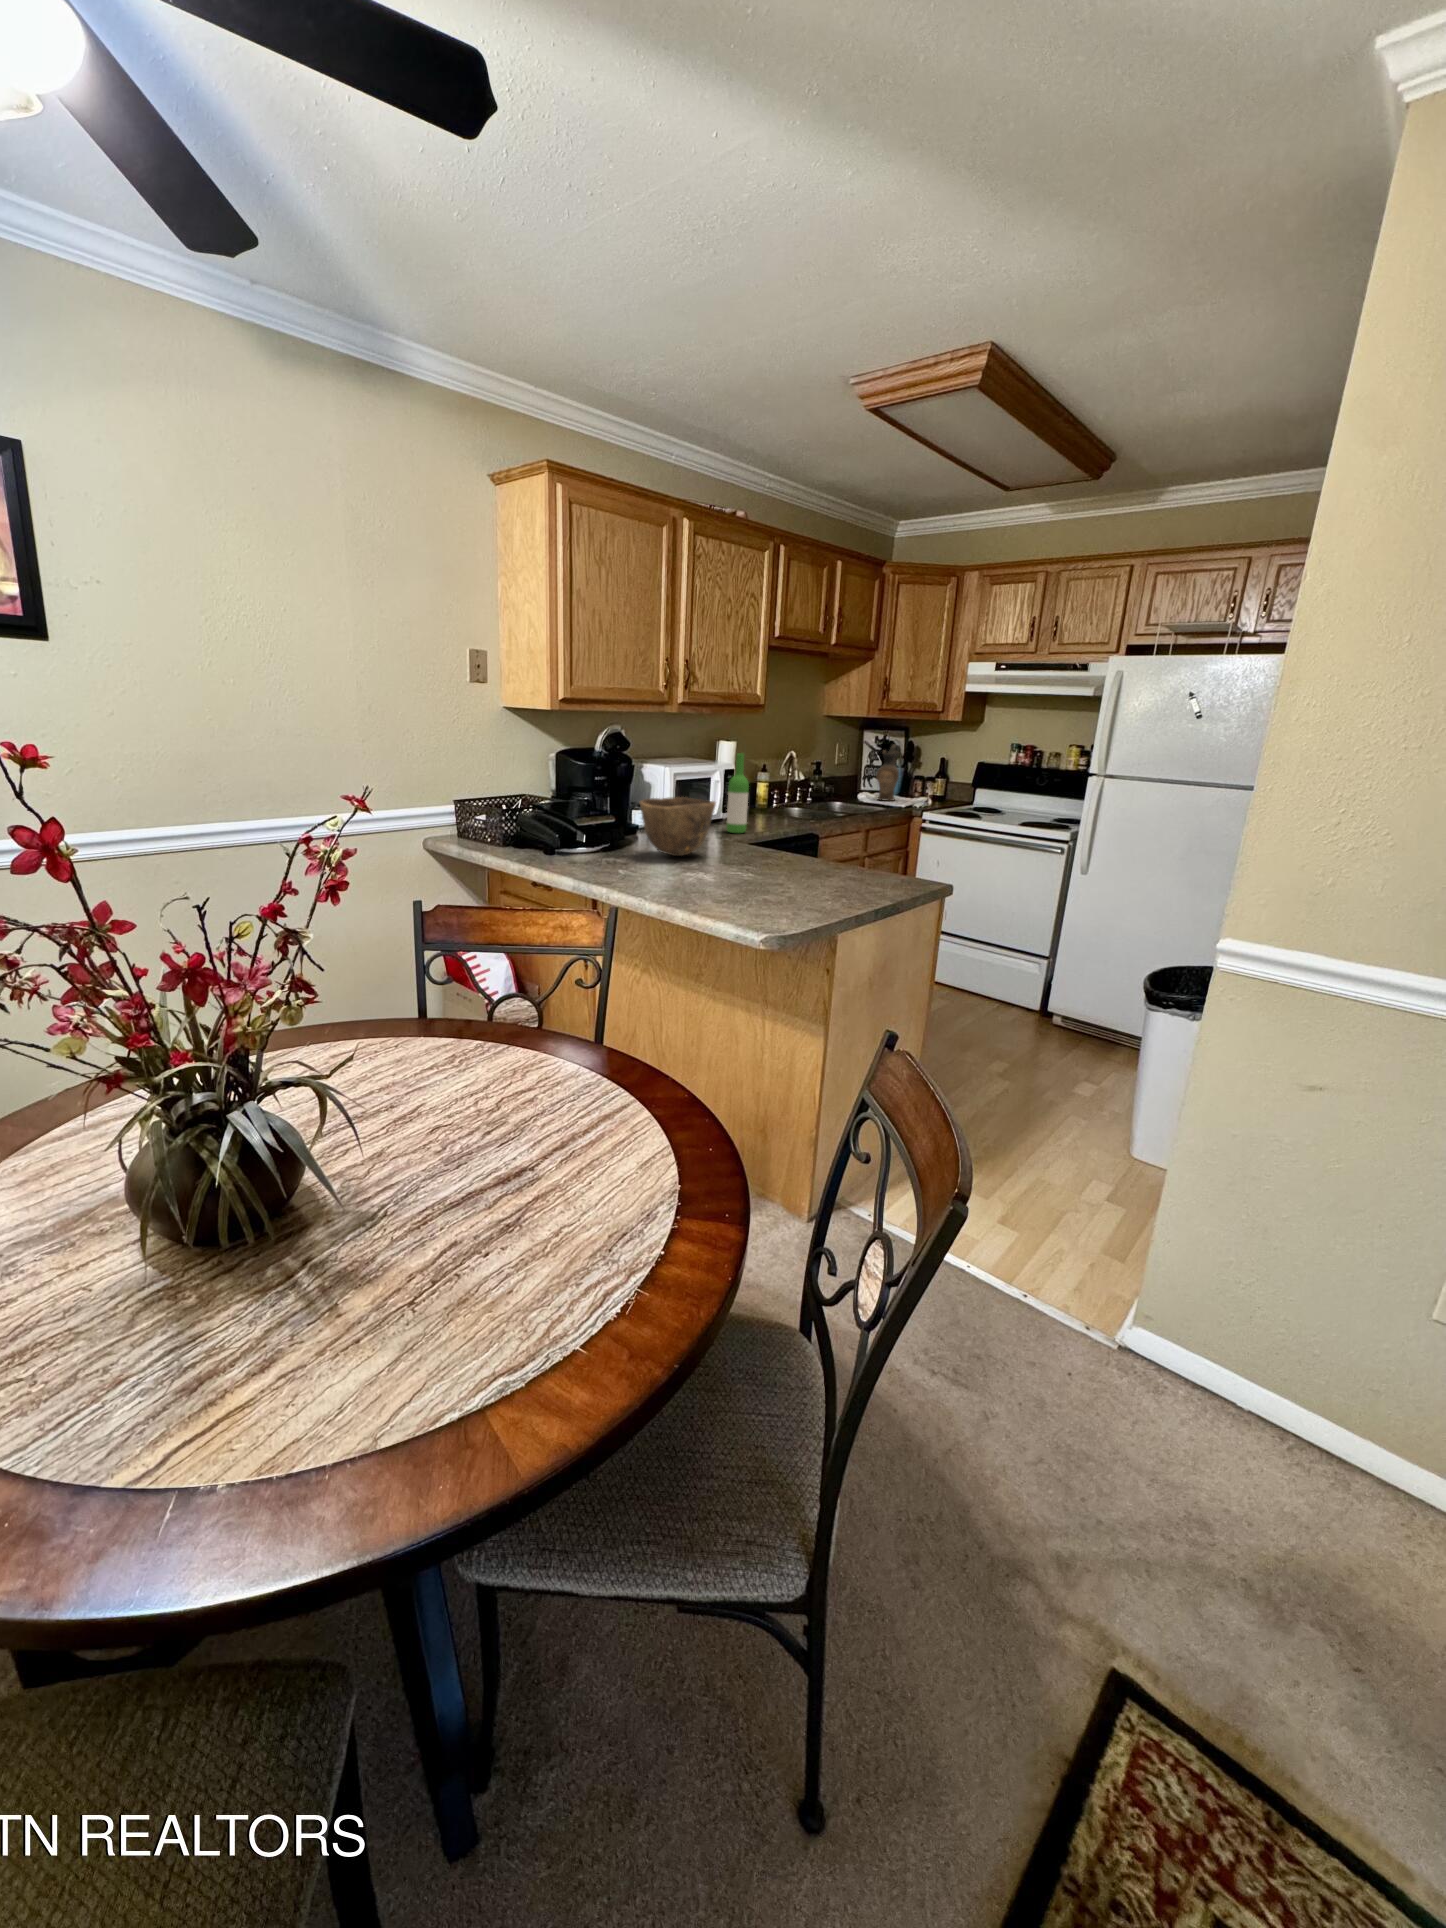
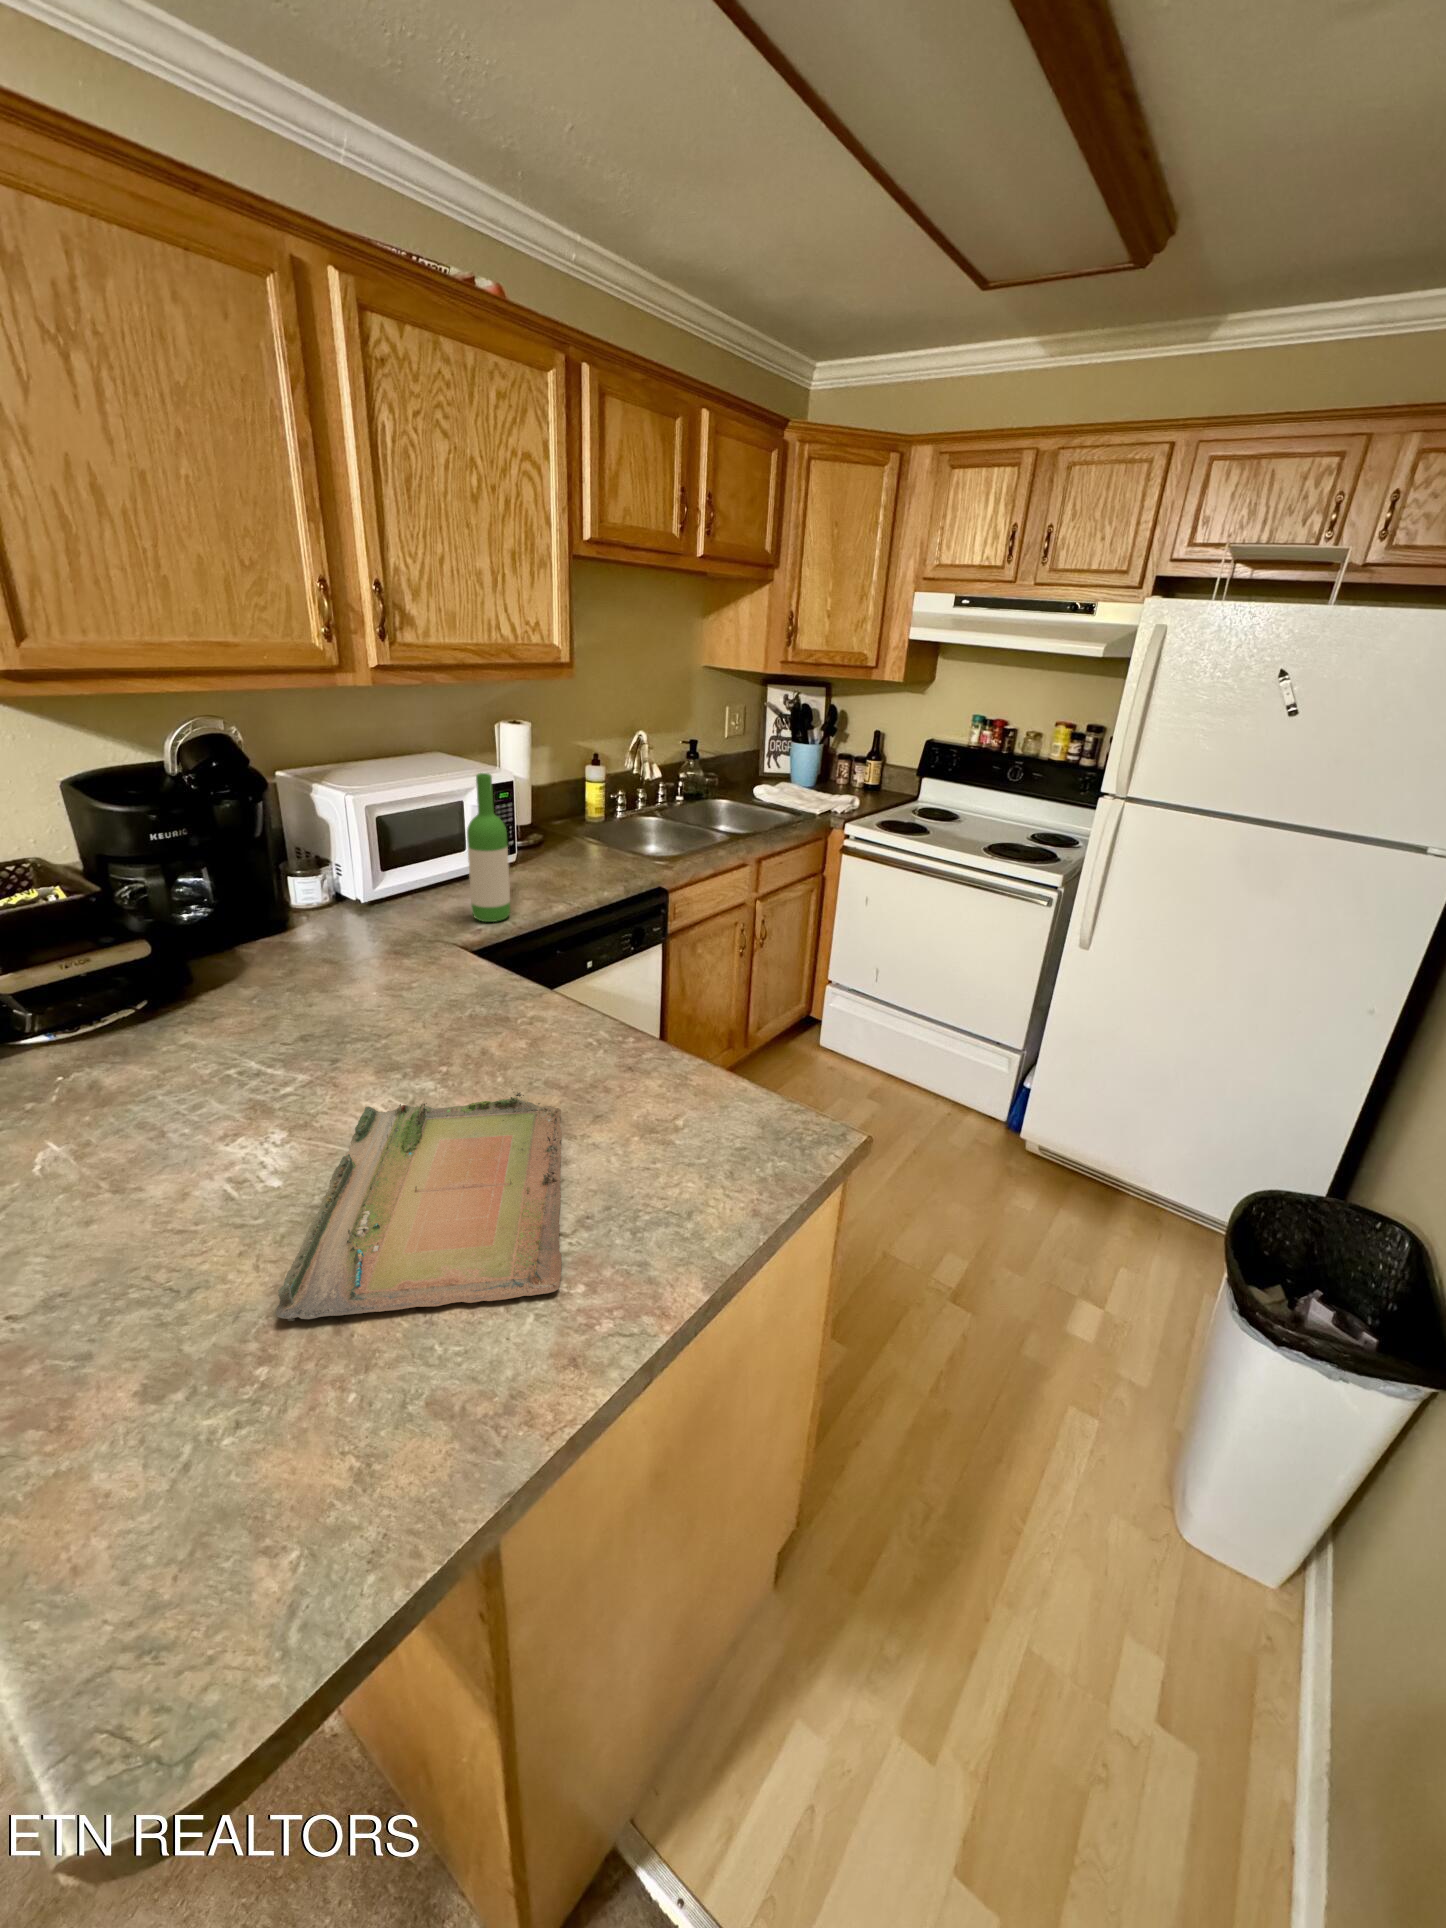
ceramic pitcher: present [876,744,899,801] -> none [781,711,815,796]
bowl: present [639,797,716,856] -> none [130,909,345,1064]
tray: none [740,854,845,888] -> present [276,1089,562,1321]

